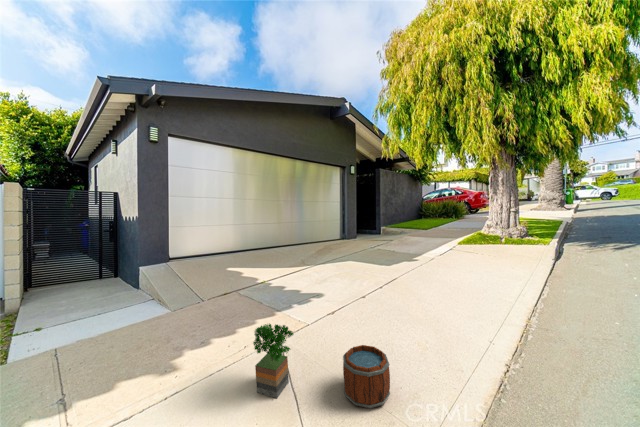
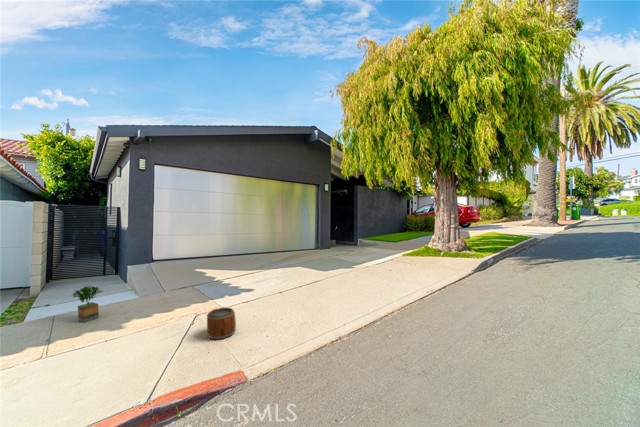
potted tree: present [253,324,294,398] -> present [73,286,102,322]

